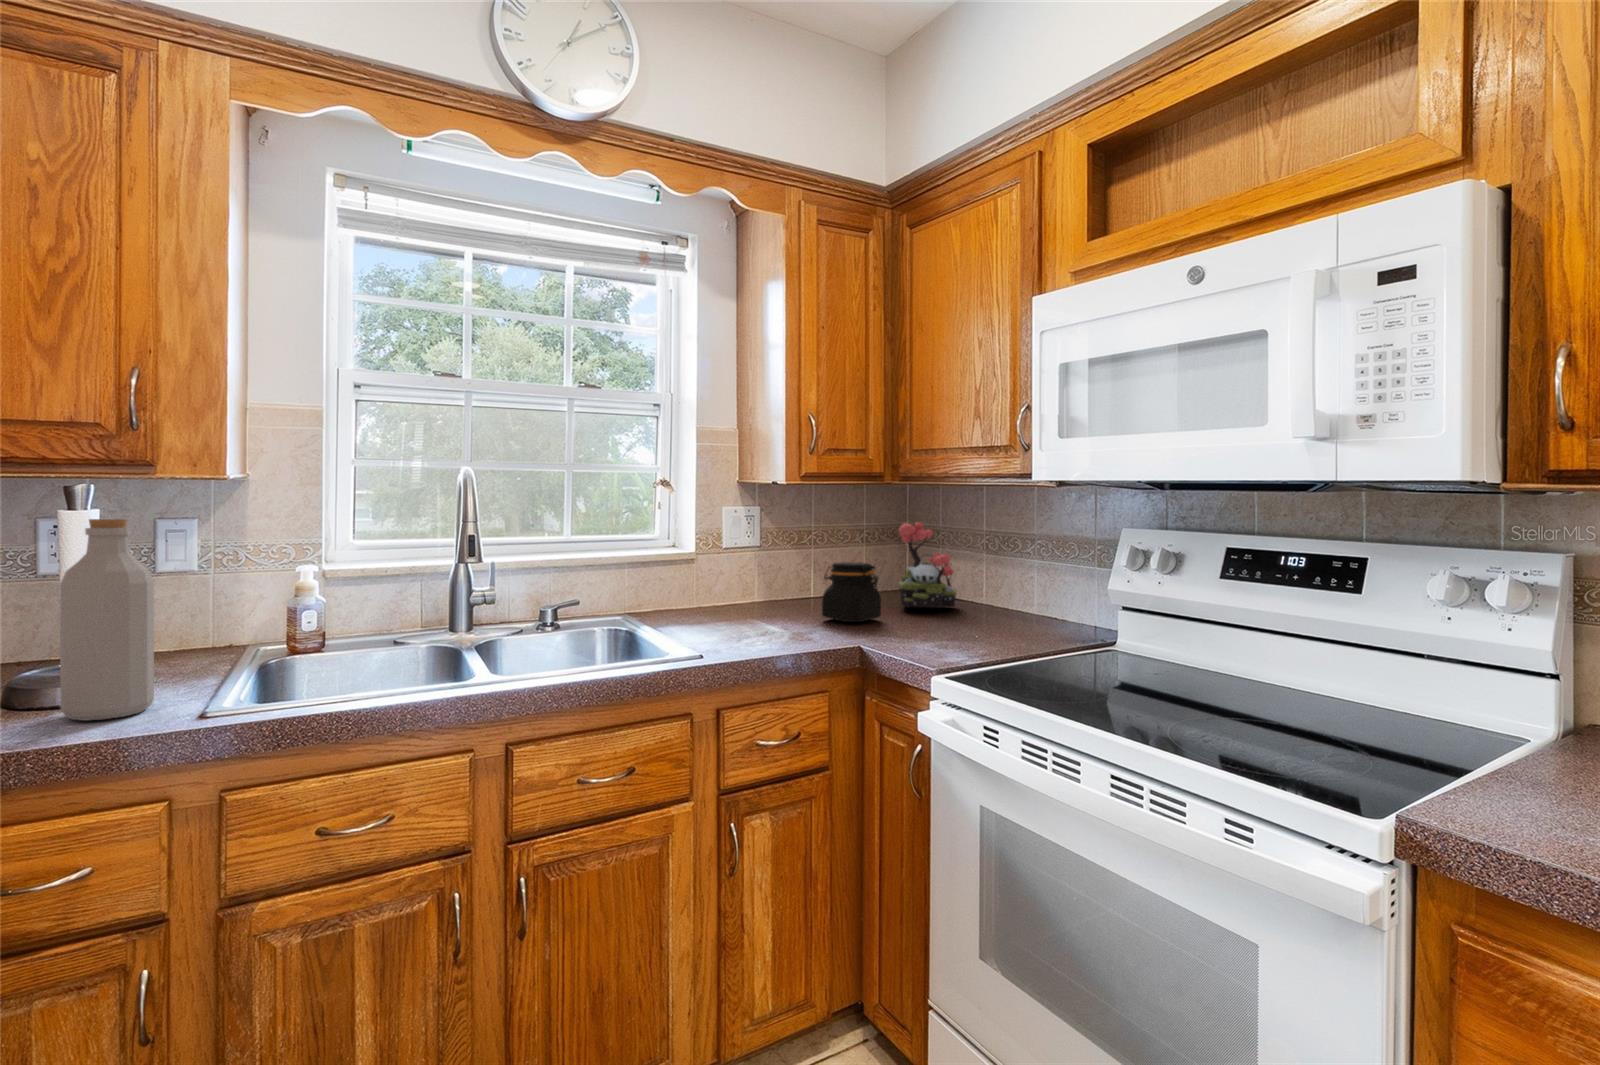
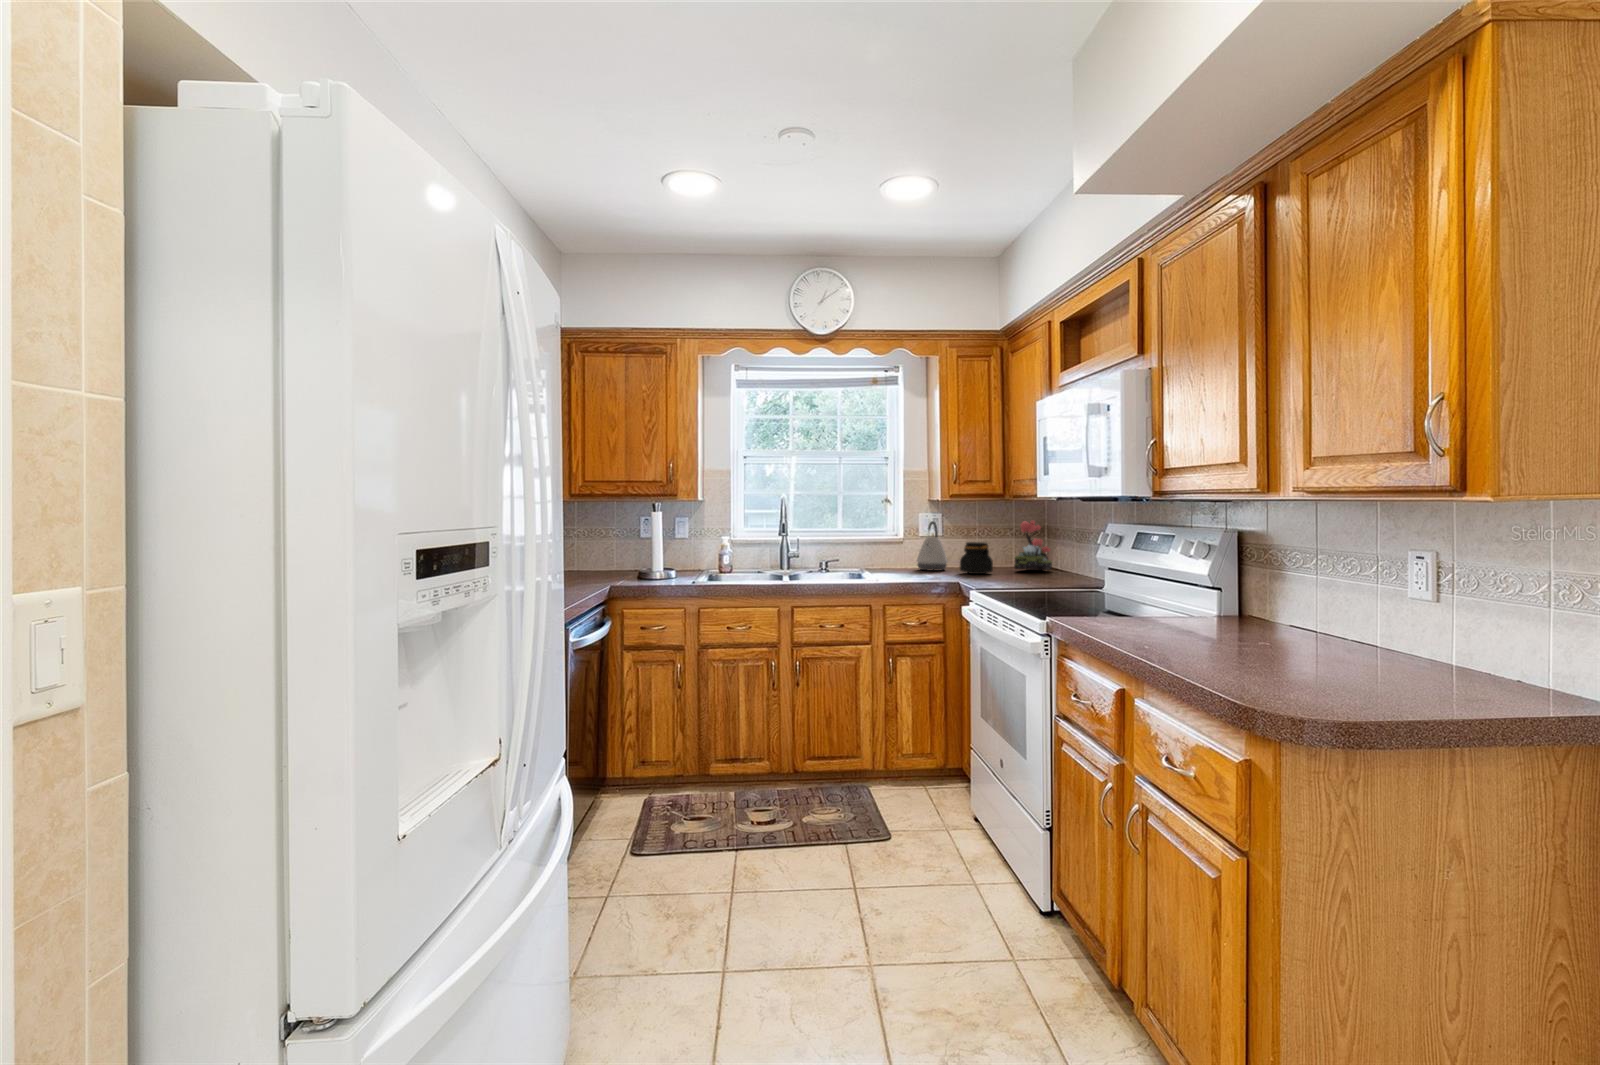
bottle: present [60,519,154,720] -> none [655,516,680,583]
kettle: none [730,523,787,616] -> present [917,521,948,570]

